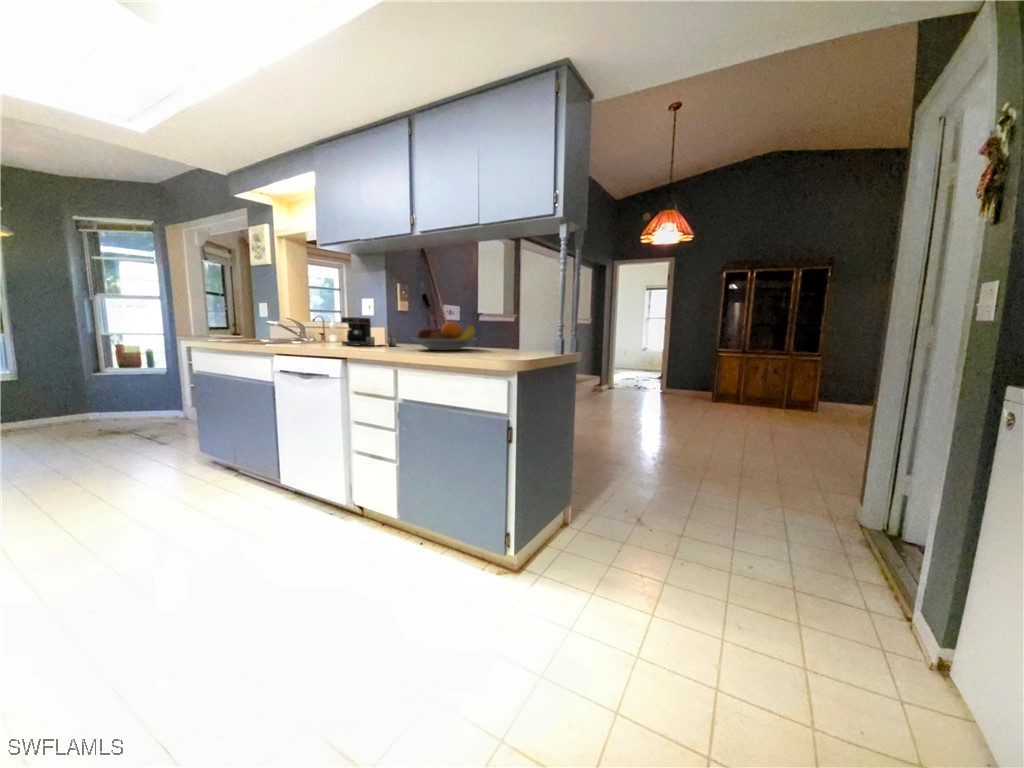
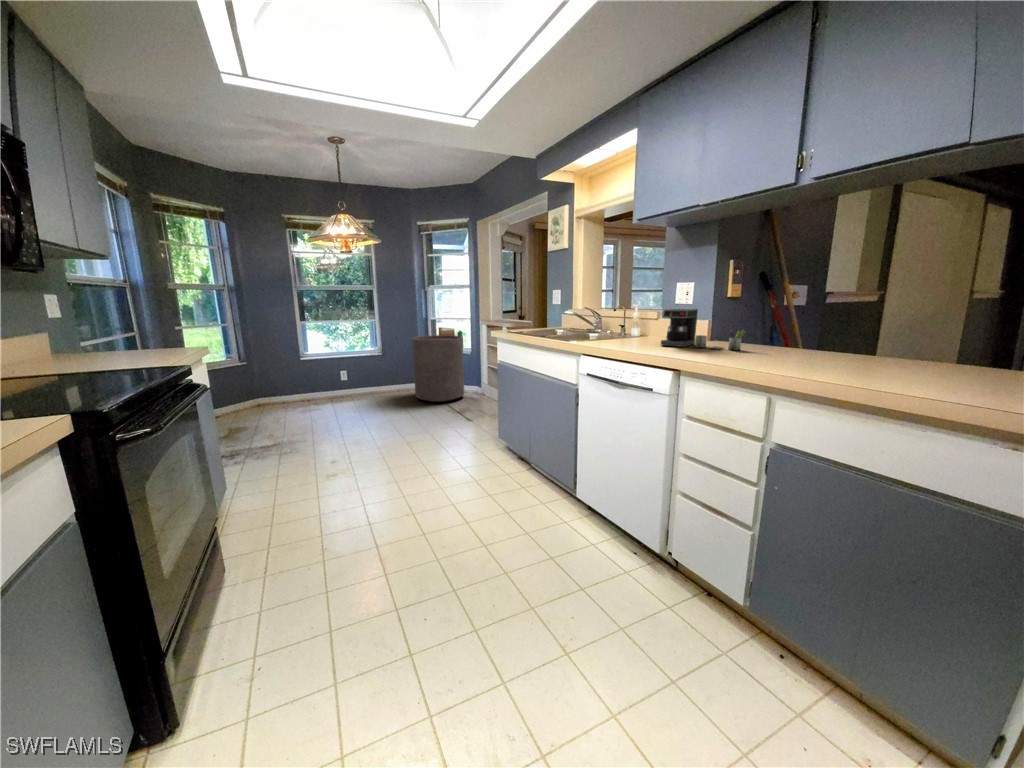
fruit bowl: present [413,322,476,350] -> none [795,321,942,371]
trash can: none [66,354,160,435] -> present [412,335,464,402]

